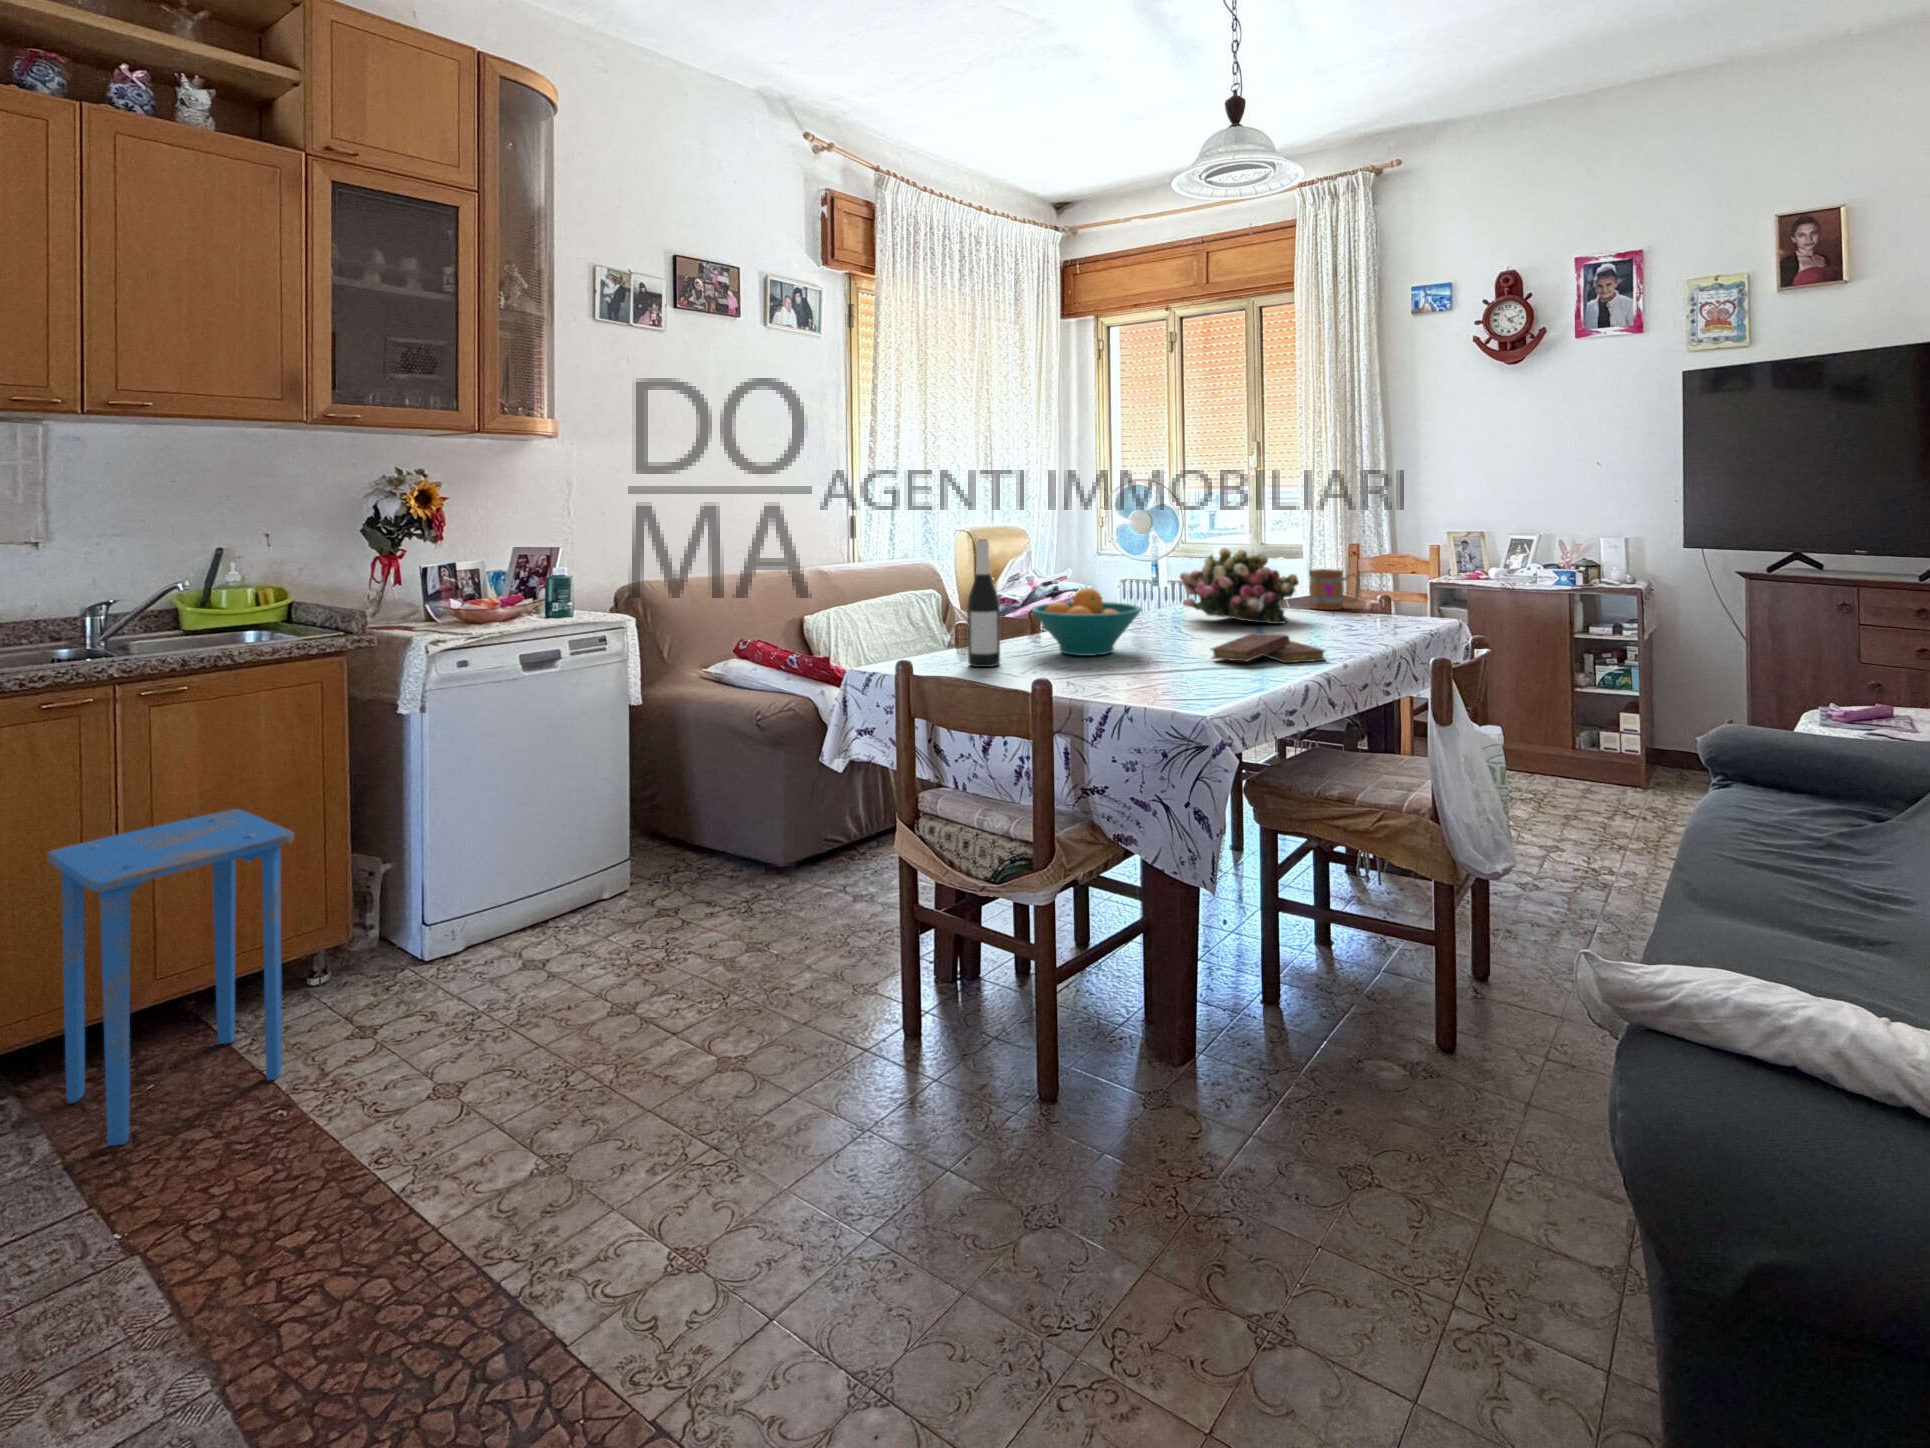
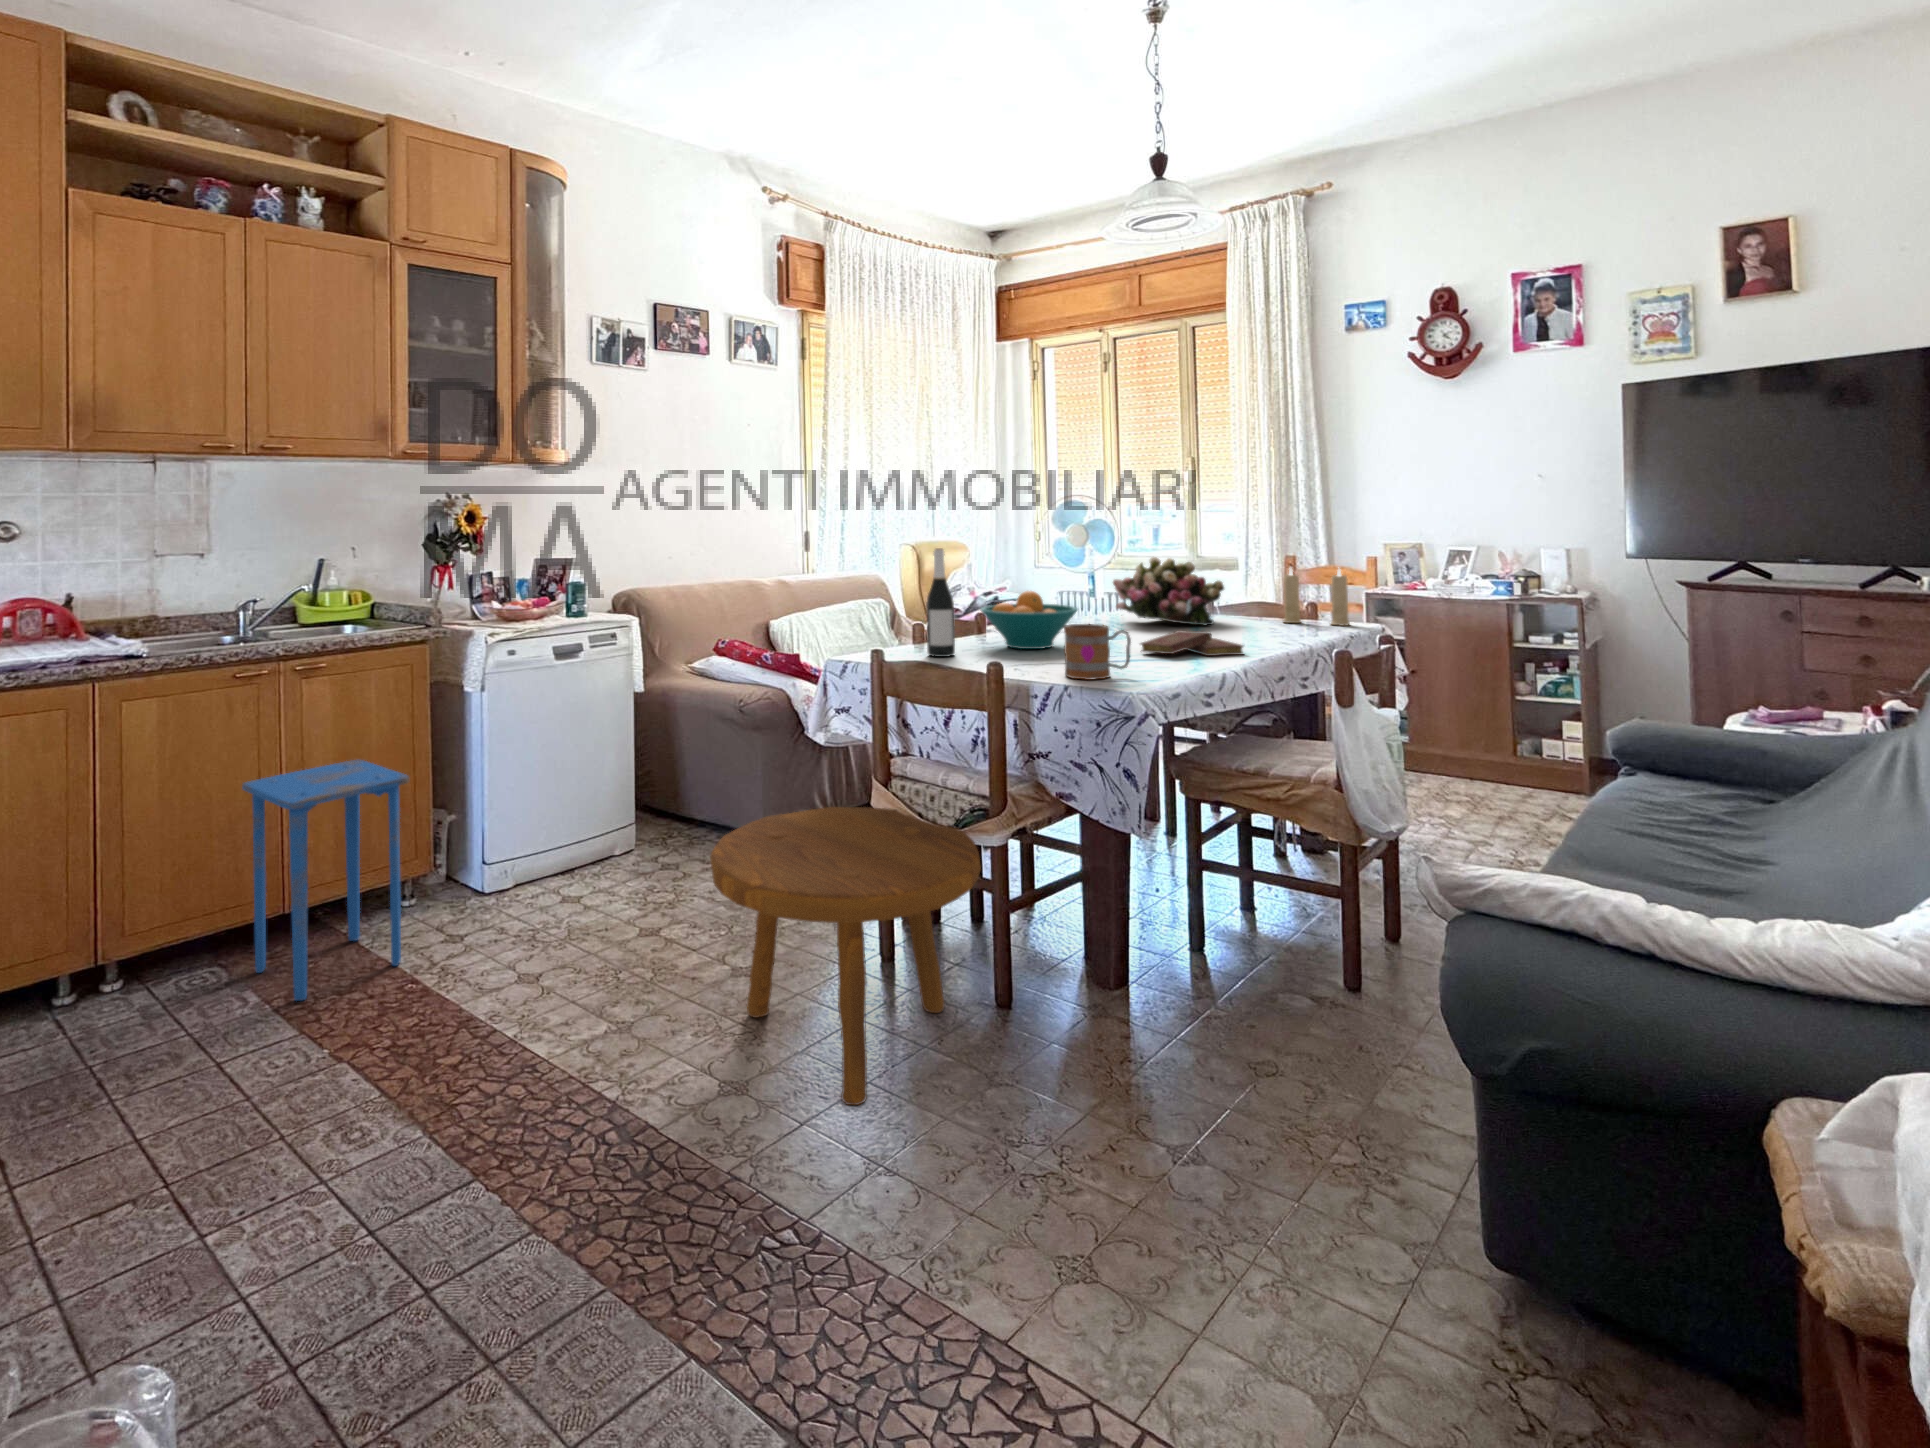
candle: none [1359,557,1431,623] -> present [1284,568,1350,626]
mug: present [1309,569,1359,610] -> present [1064,624,1131,680]
footstool: none [674,855,1021,1265] -> present [710,807,981,1105]

